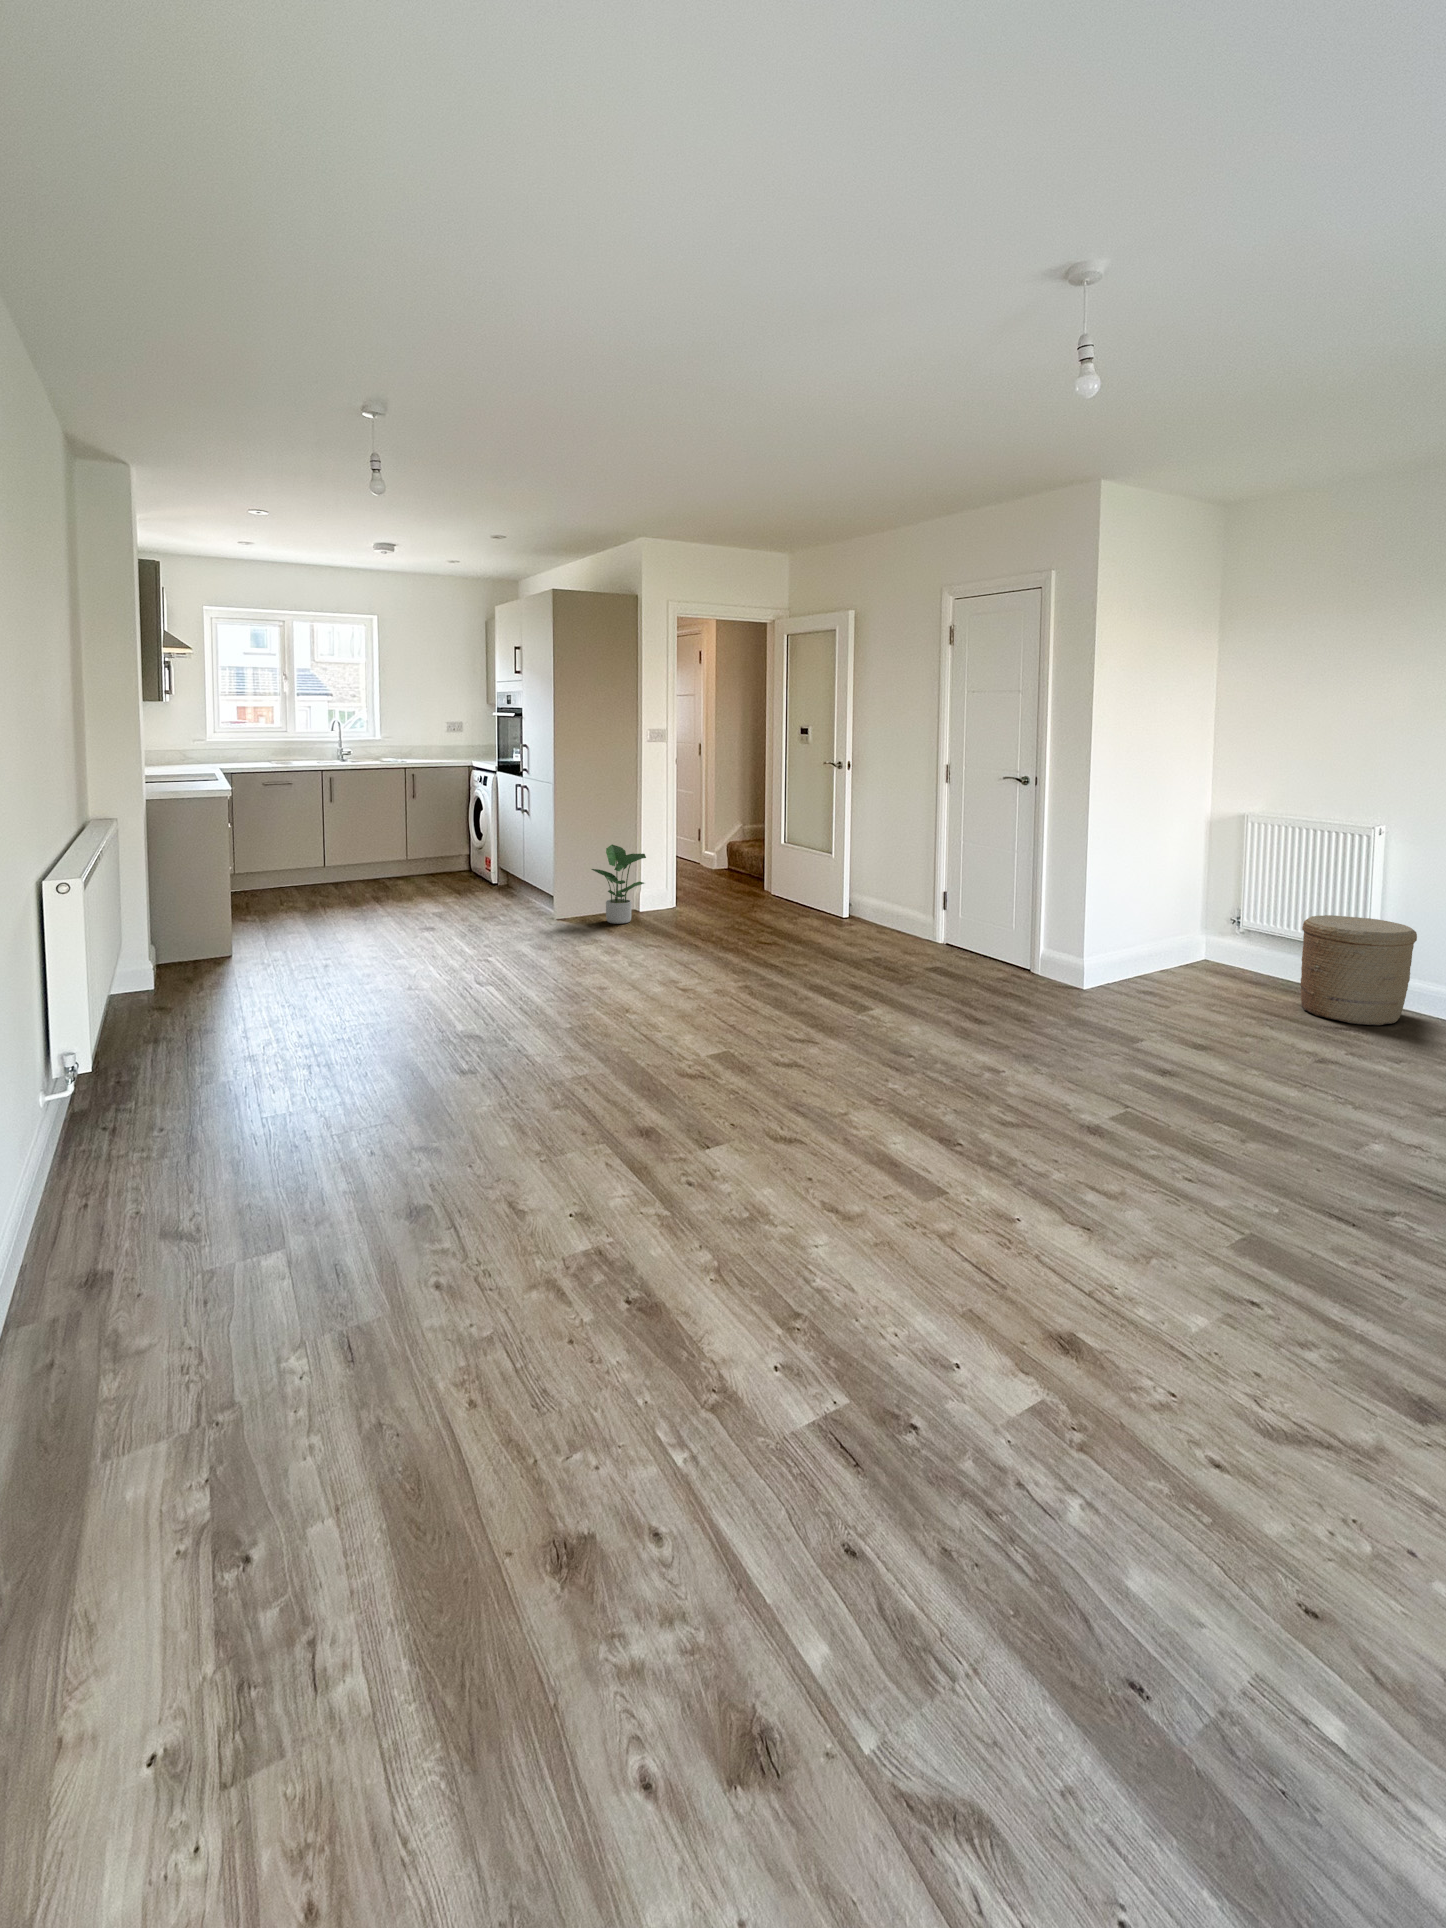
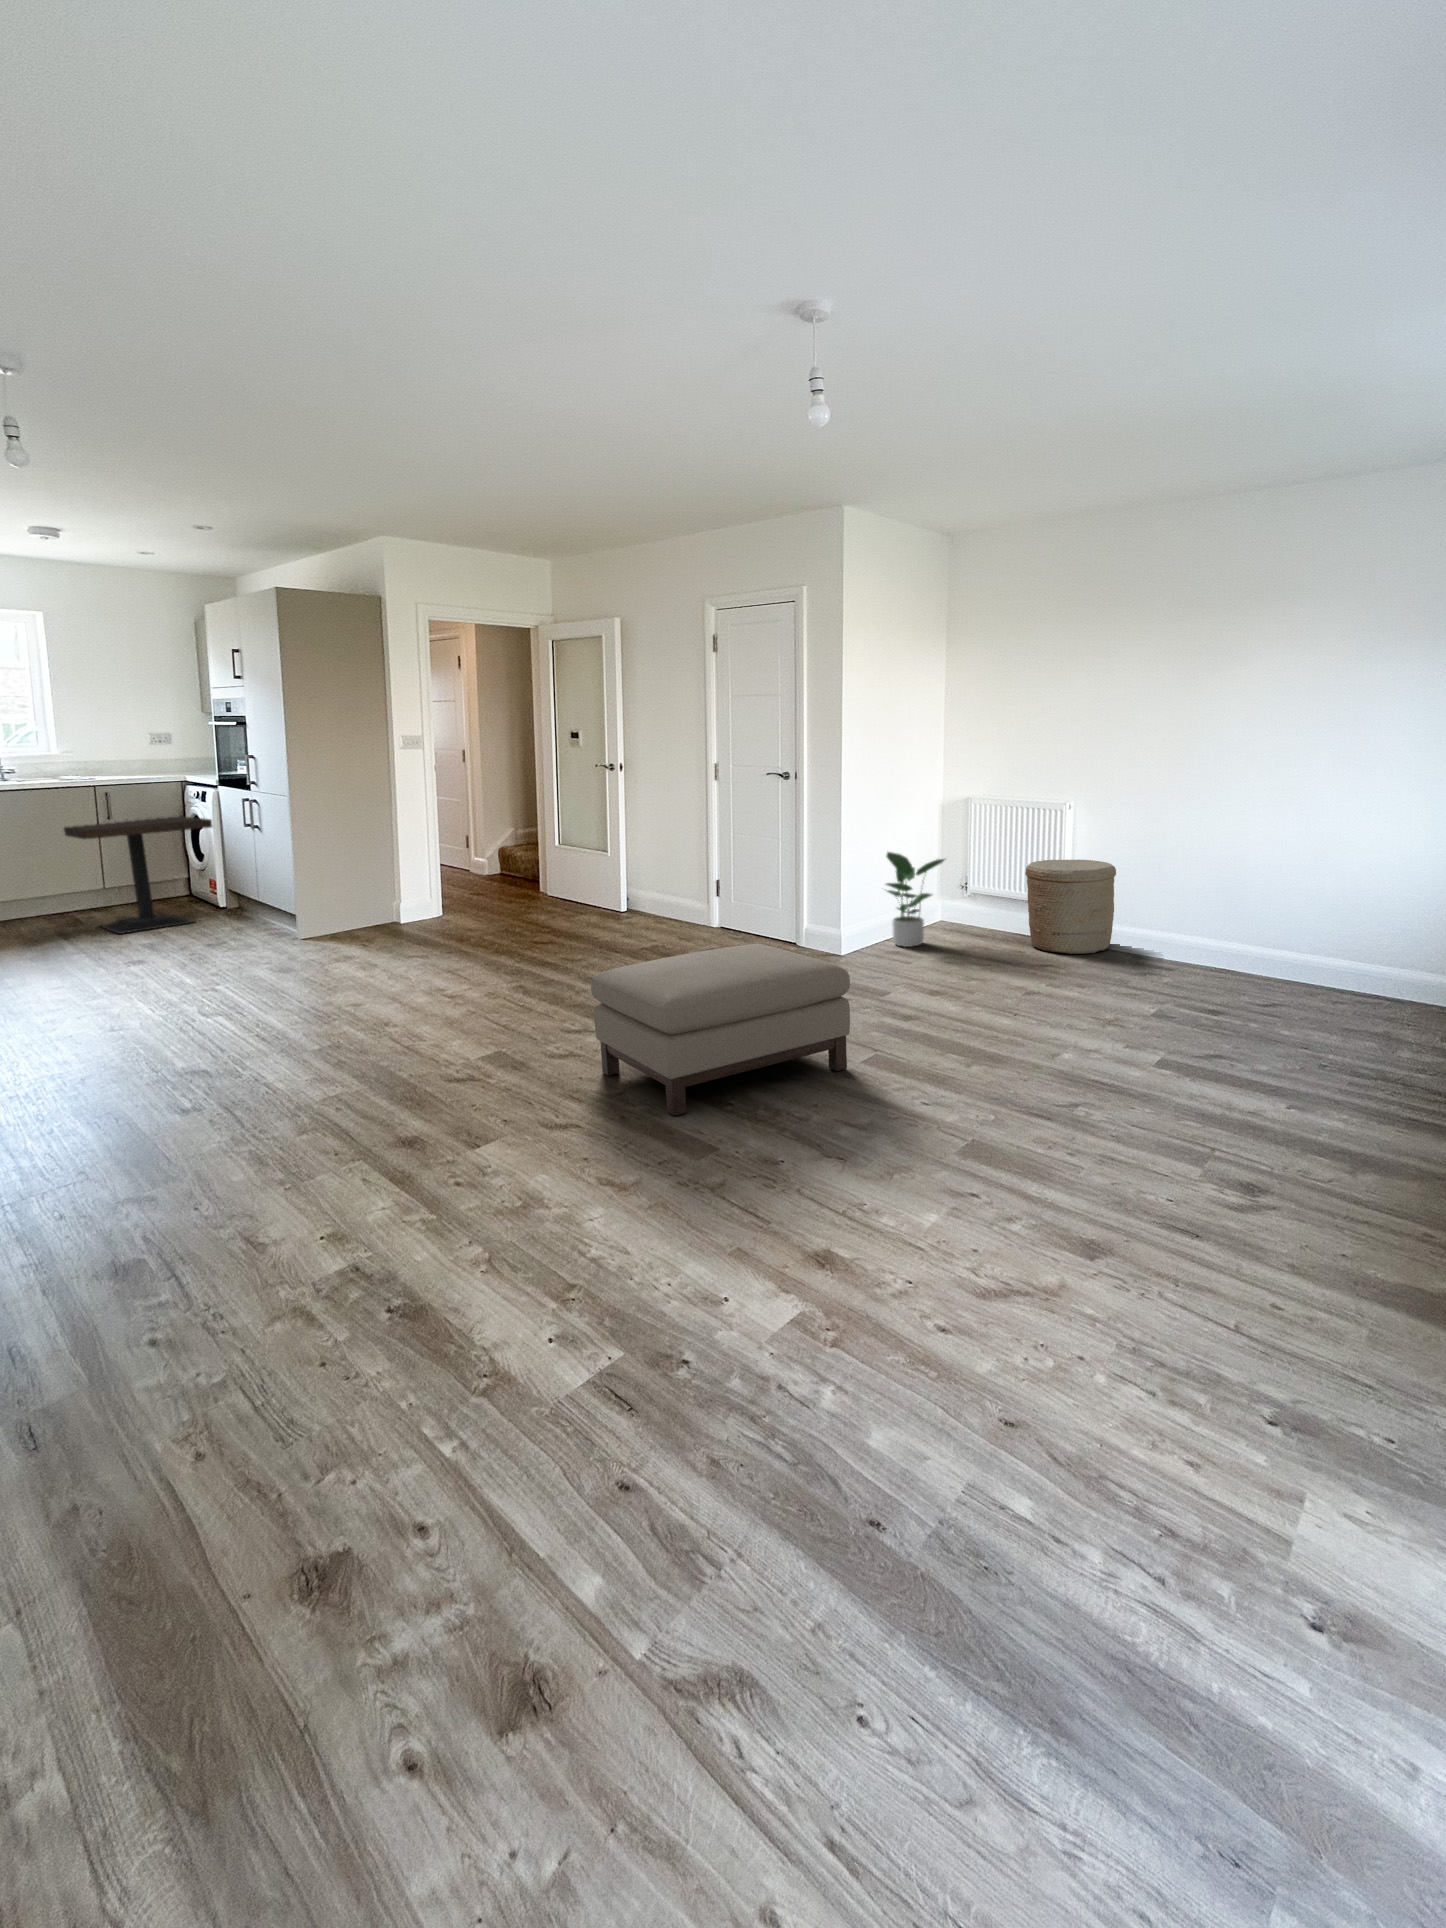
side table: none [365,794,490,896] -> present [64,816,213,934]
potted plant: present [592,844,646,924] -> present [886,852,944,947]
ottoman: none [828,979,1101,1148] -> present [591,944,850,1116]

